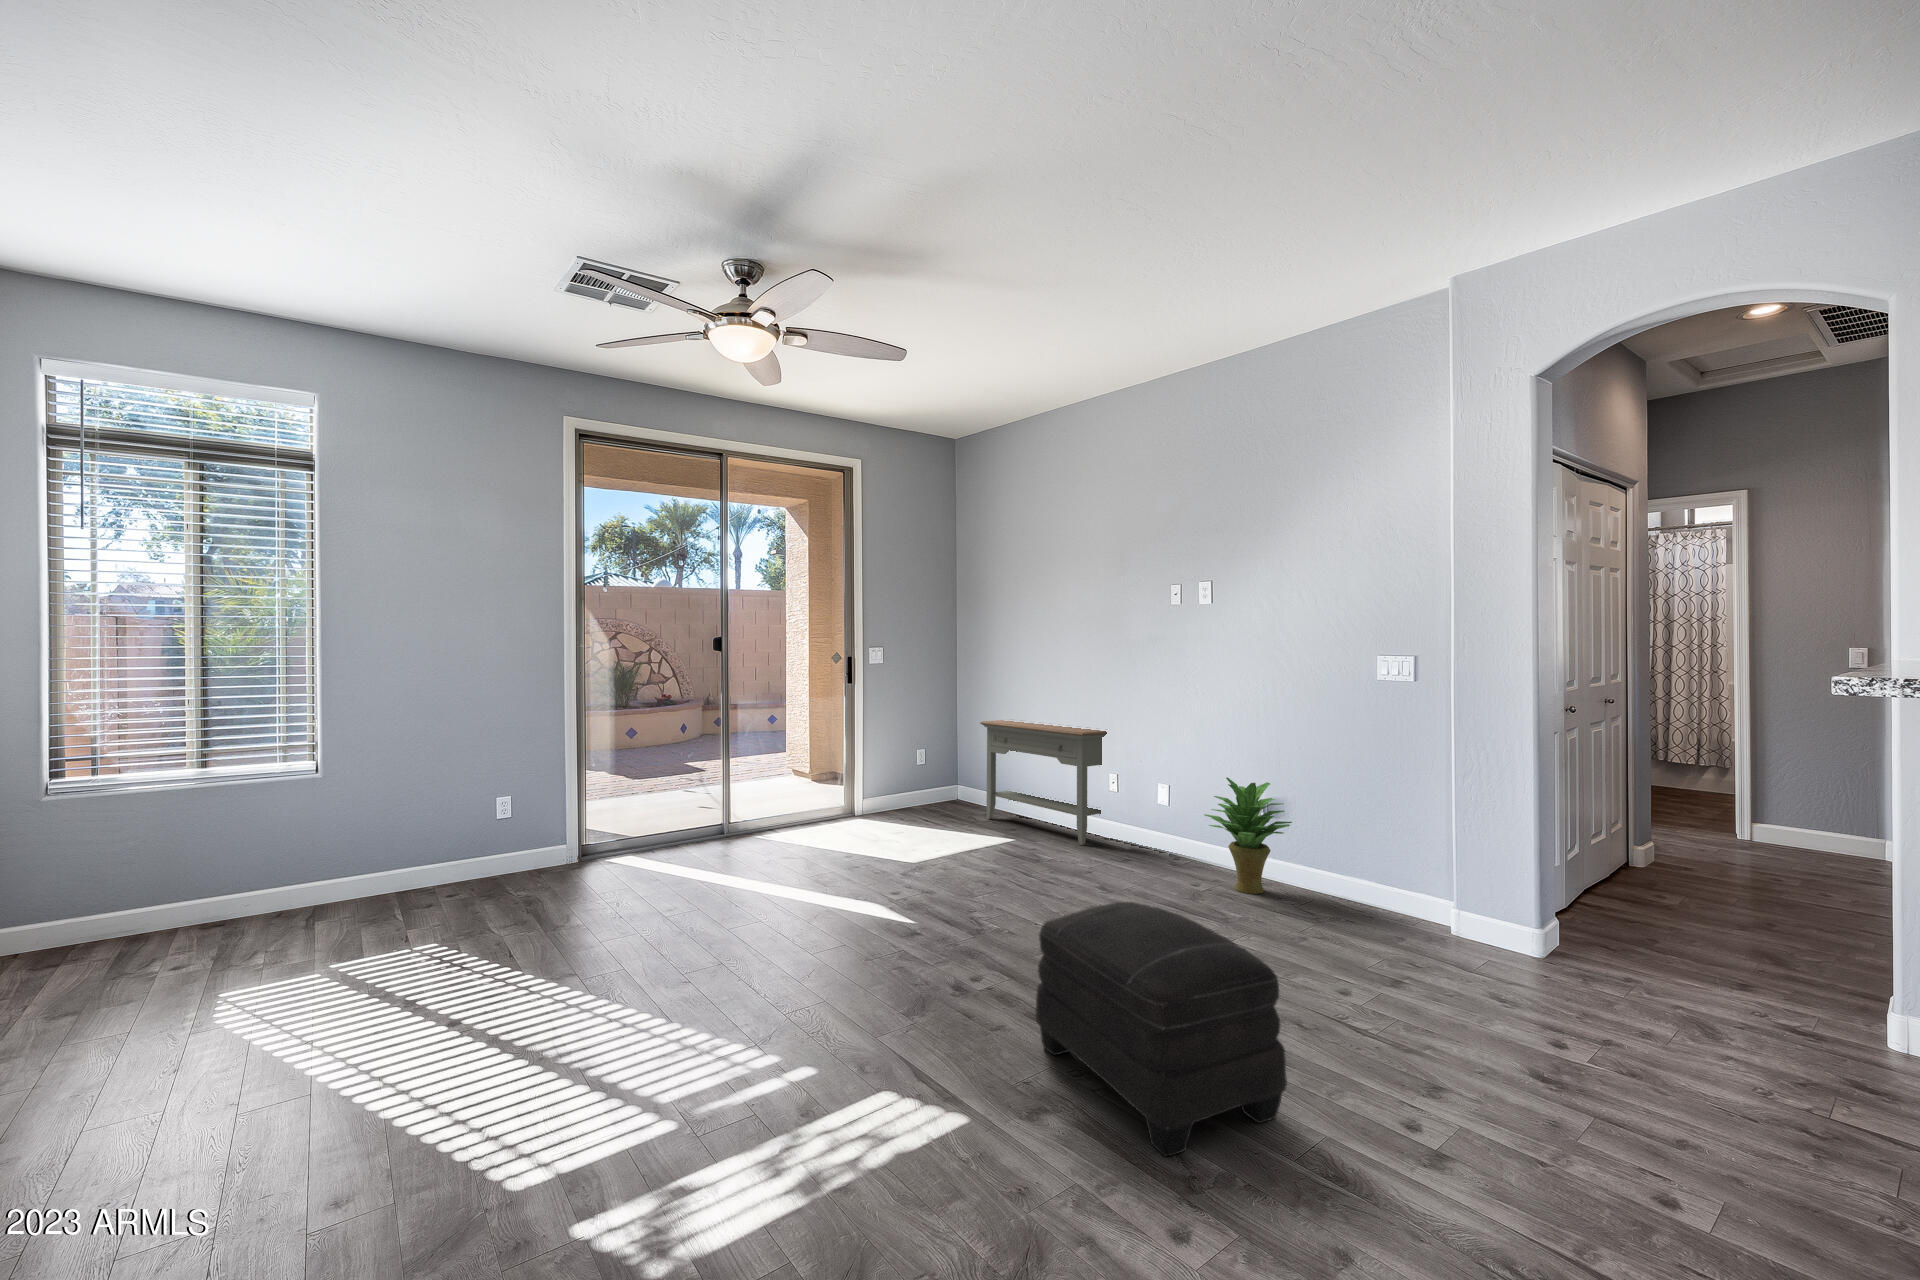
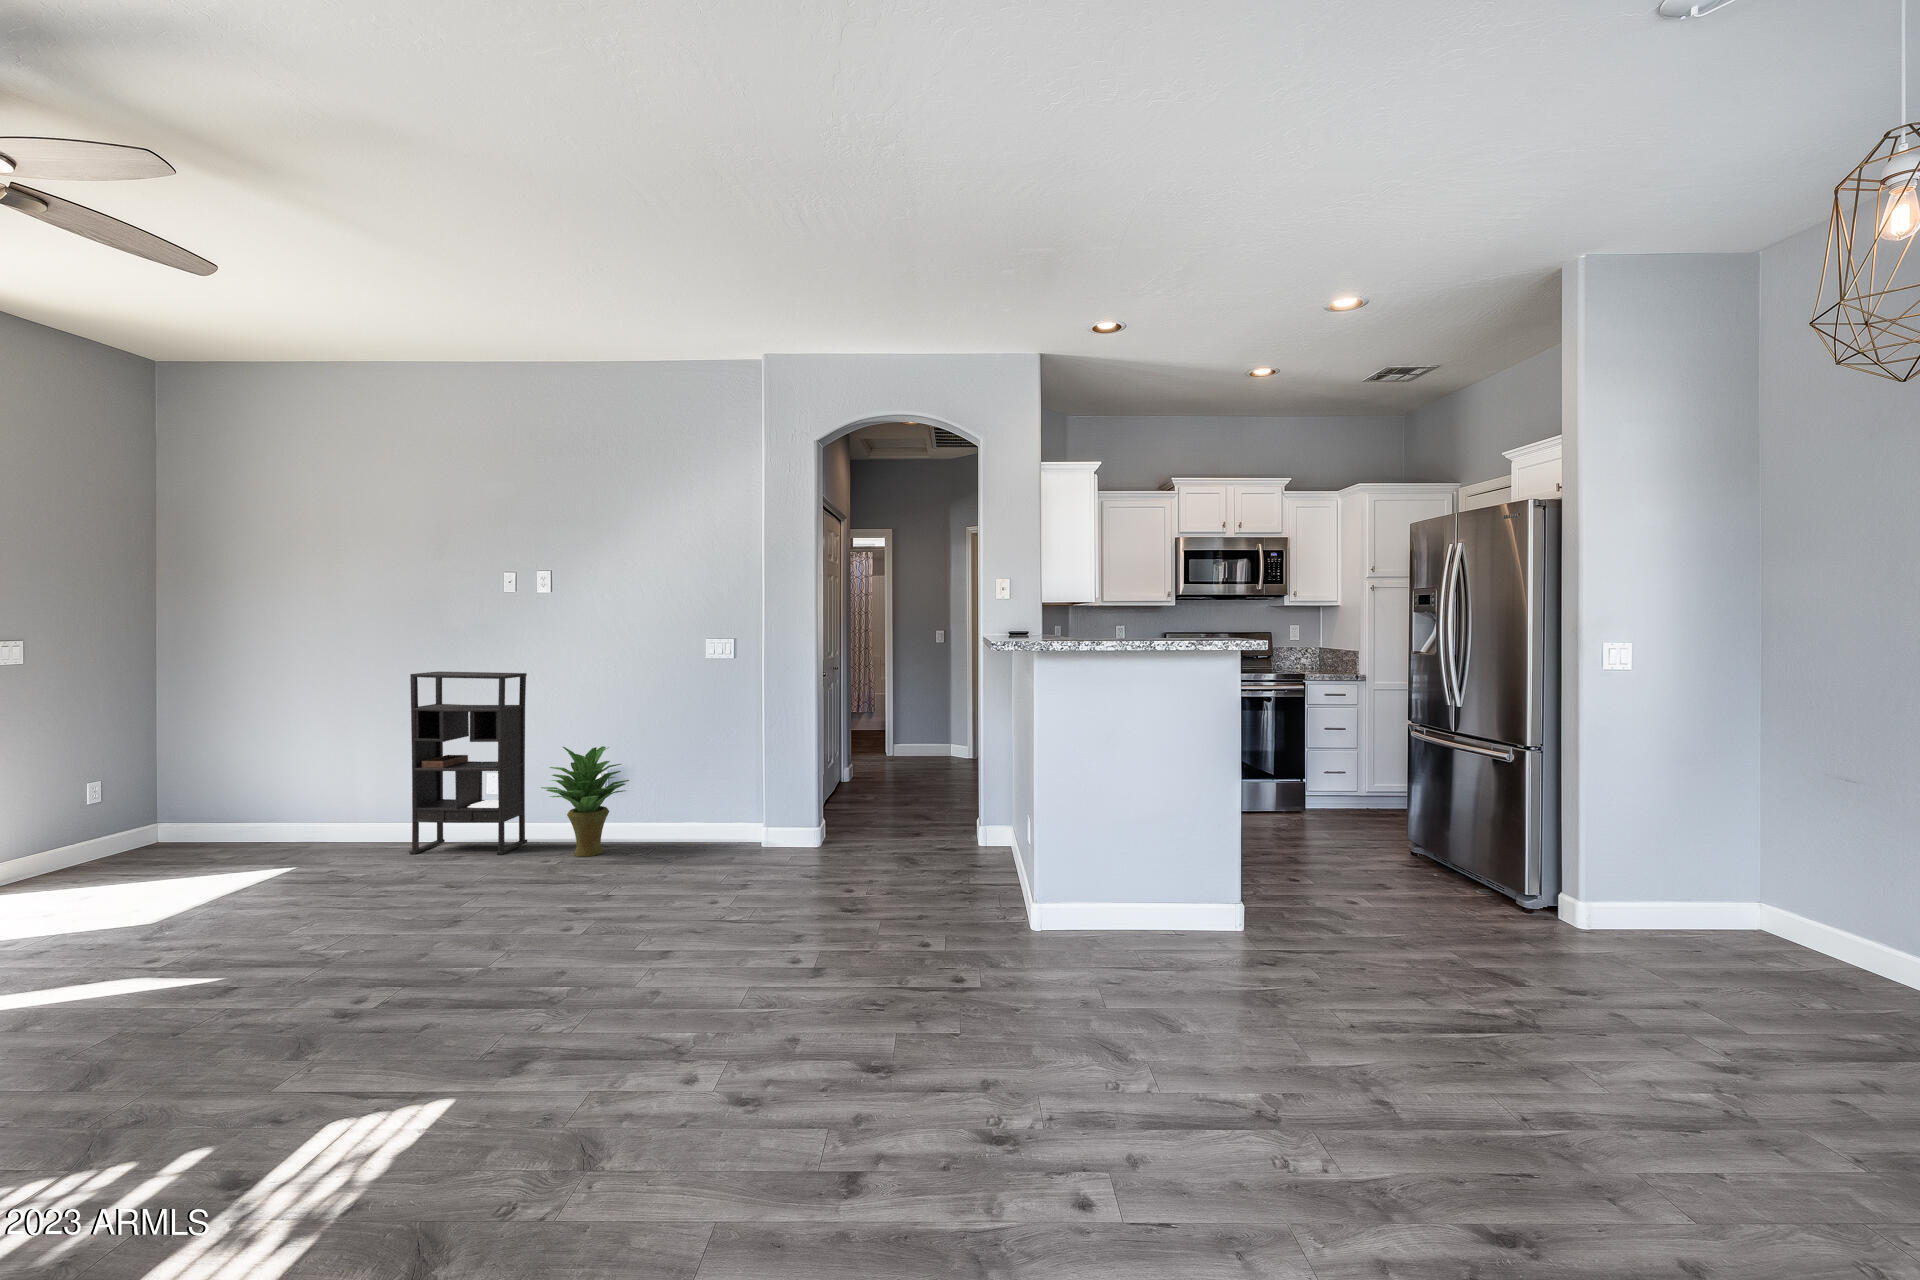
bookshelf: none [1110,697,1204,871] -> present [409,671,527,855]
console table: present [980,720,1109,845] -> none [165,712,404,855]
ottoman: present [1036,902,1287,1156] -> none [471,858,719,1045]

